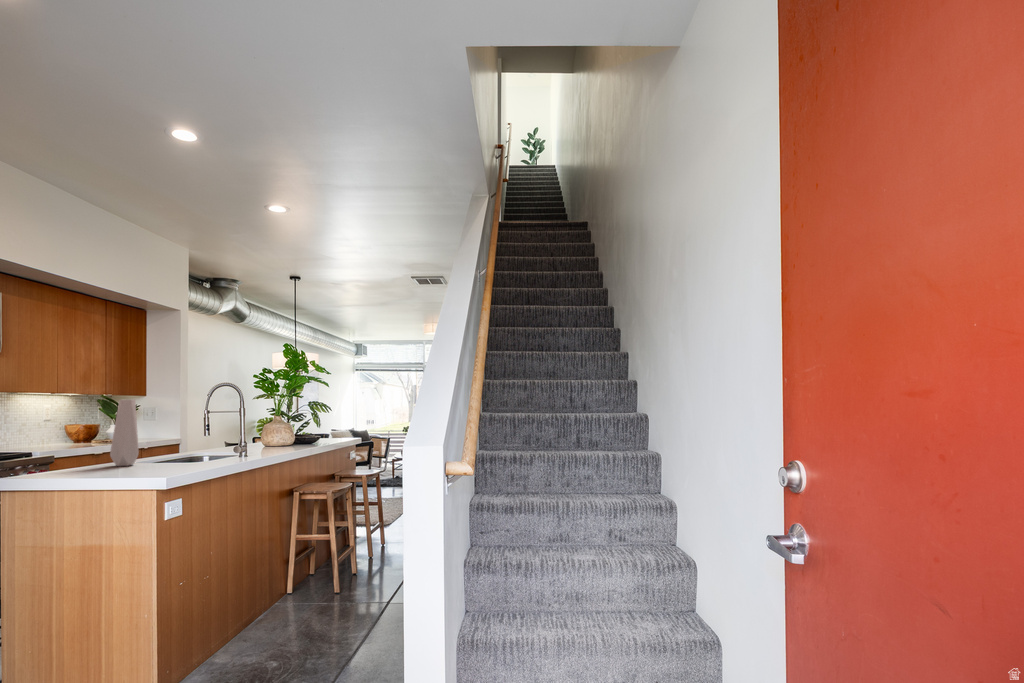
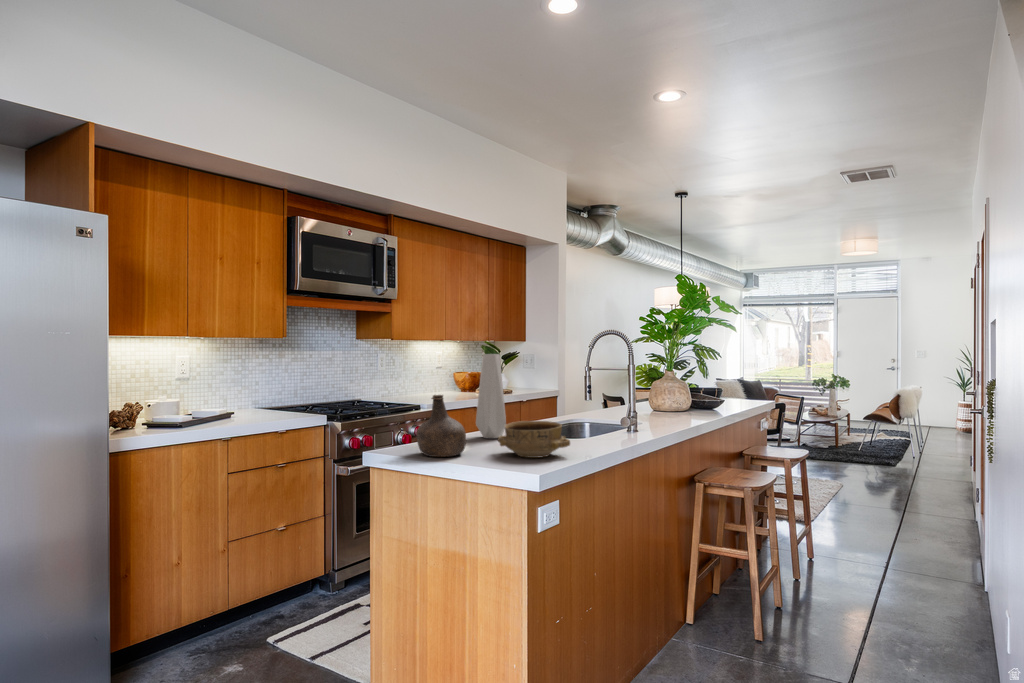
bottle: none [60,429,107,477] -> present [416,395,466,457]
ceramic bowl: none [135,446,196,472] -> present [498,421,570,458]

